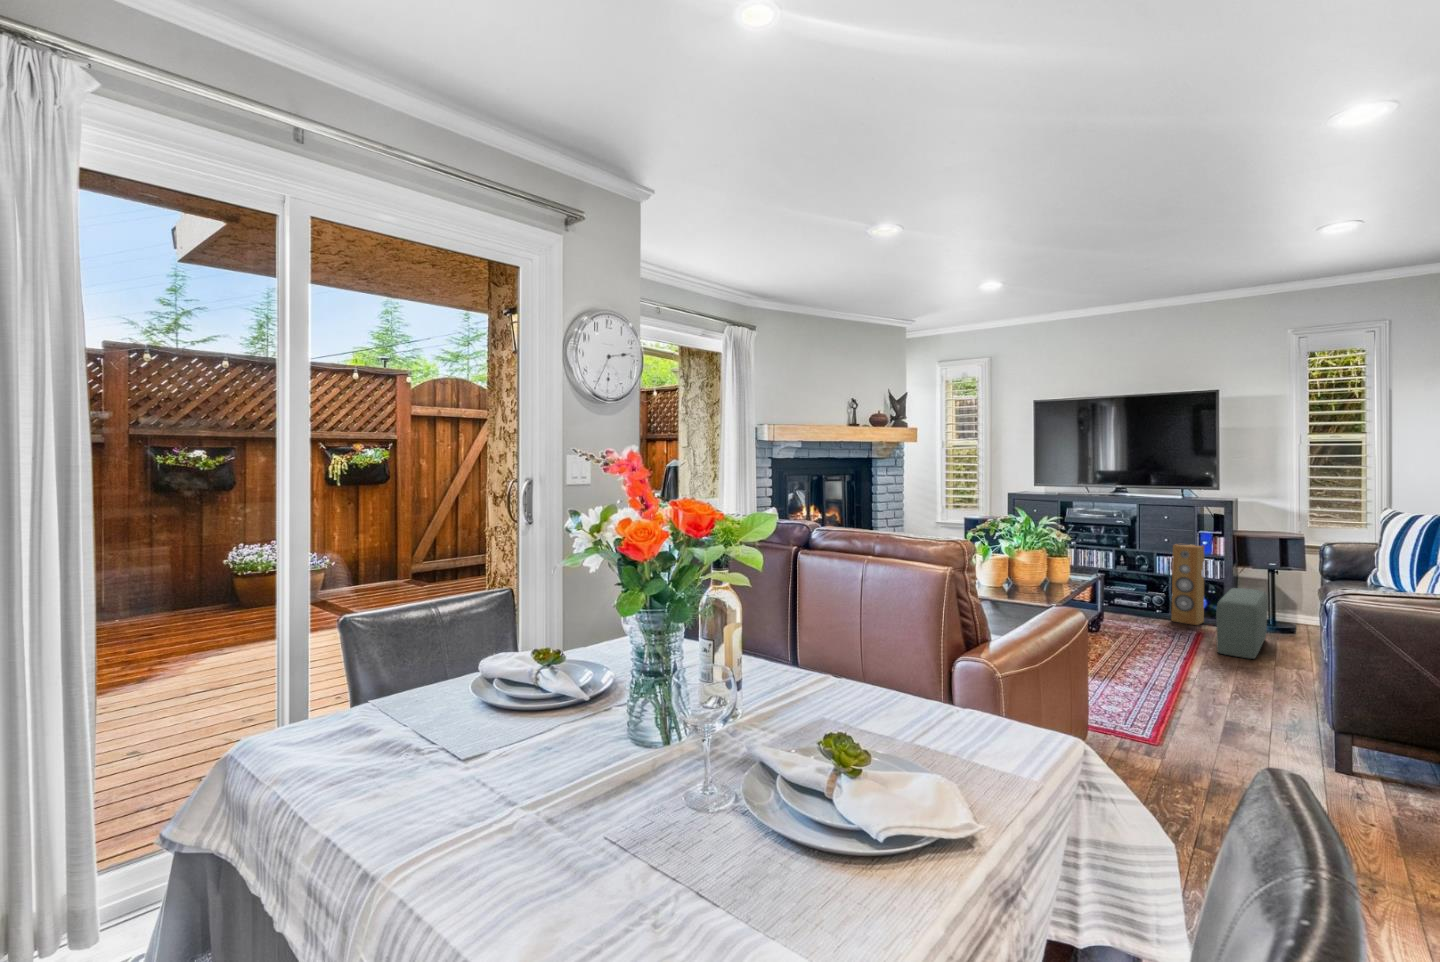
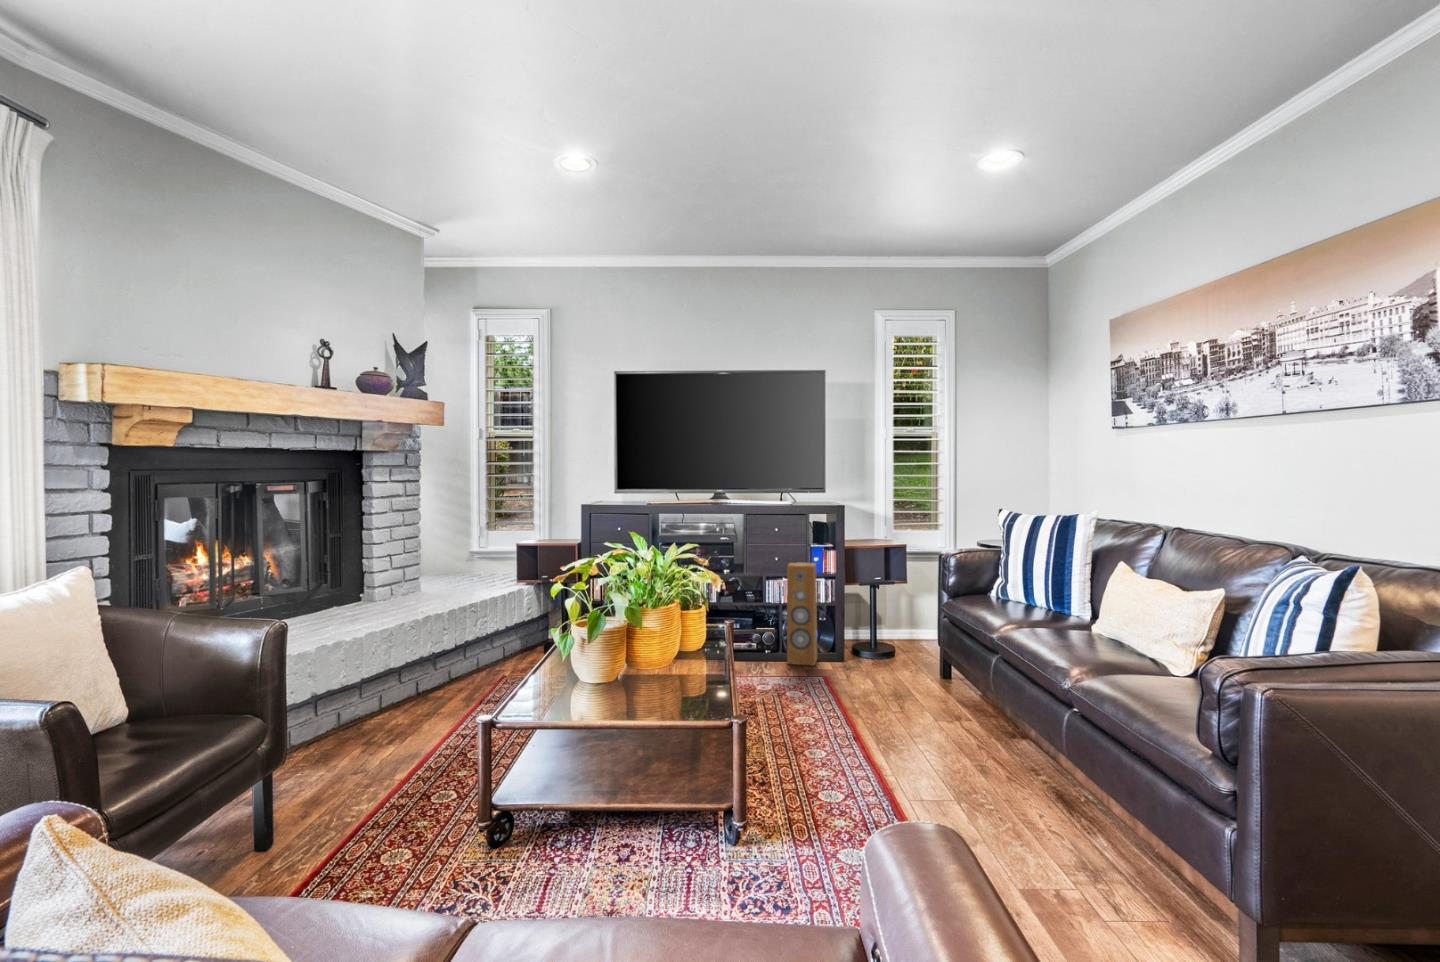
pouf: present [1216,588,1268,659] -> none [852,615,906,712]

